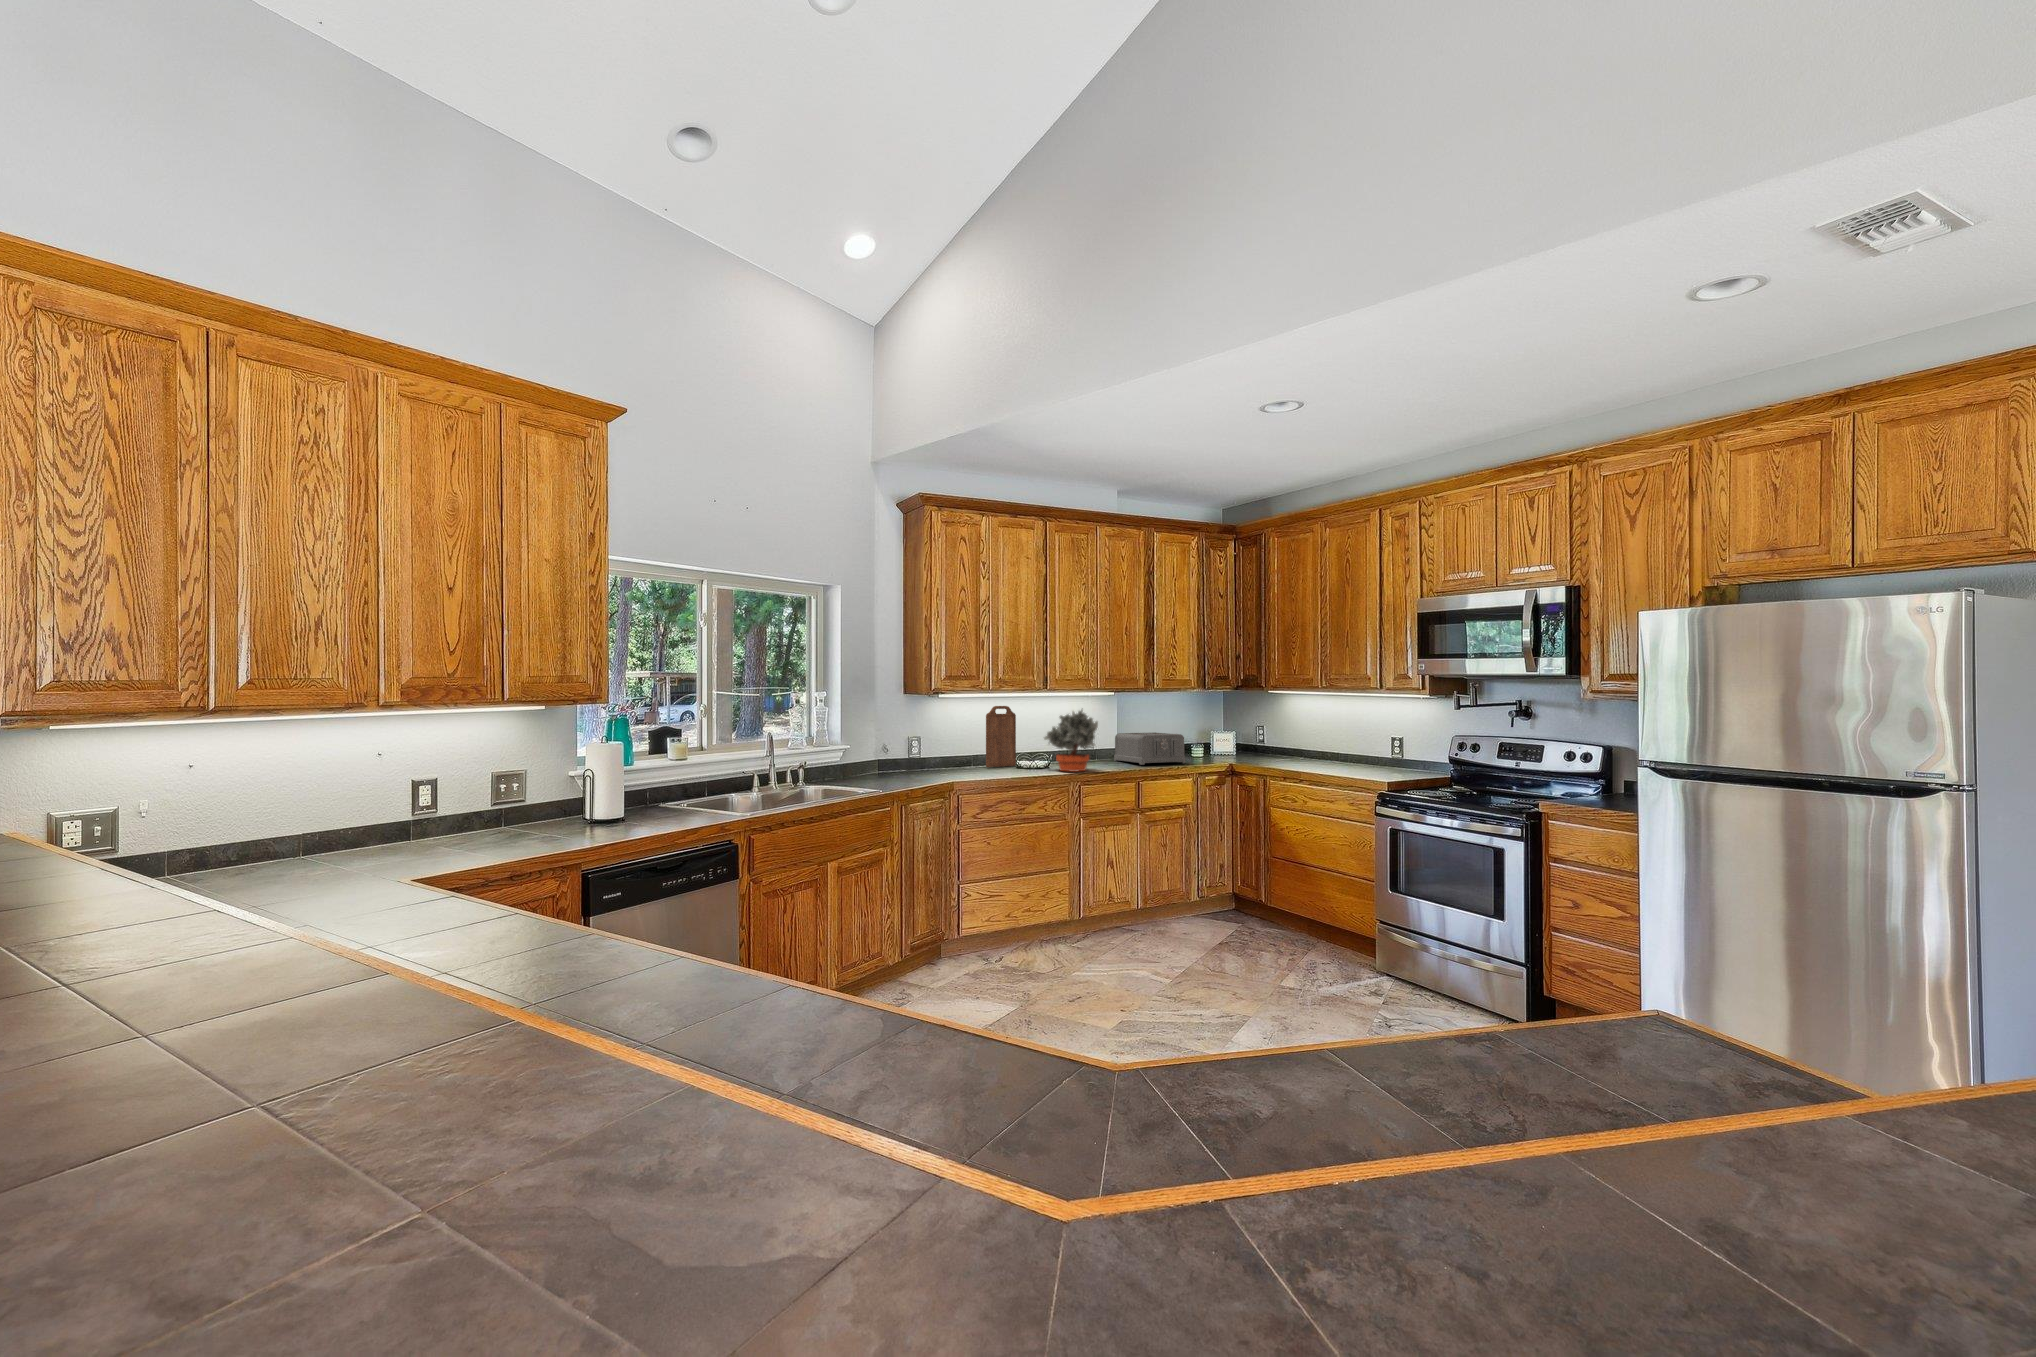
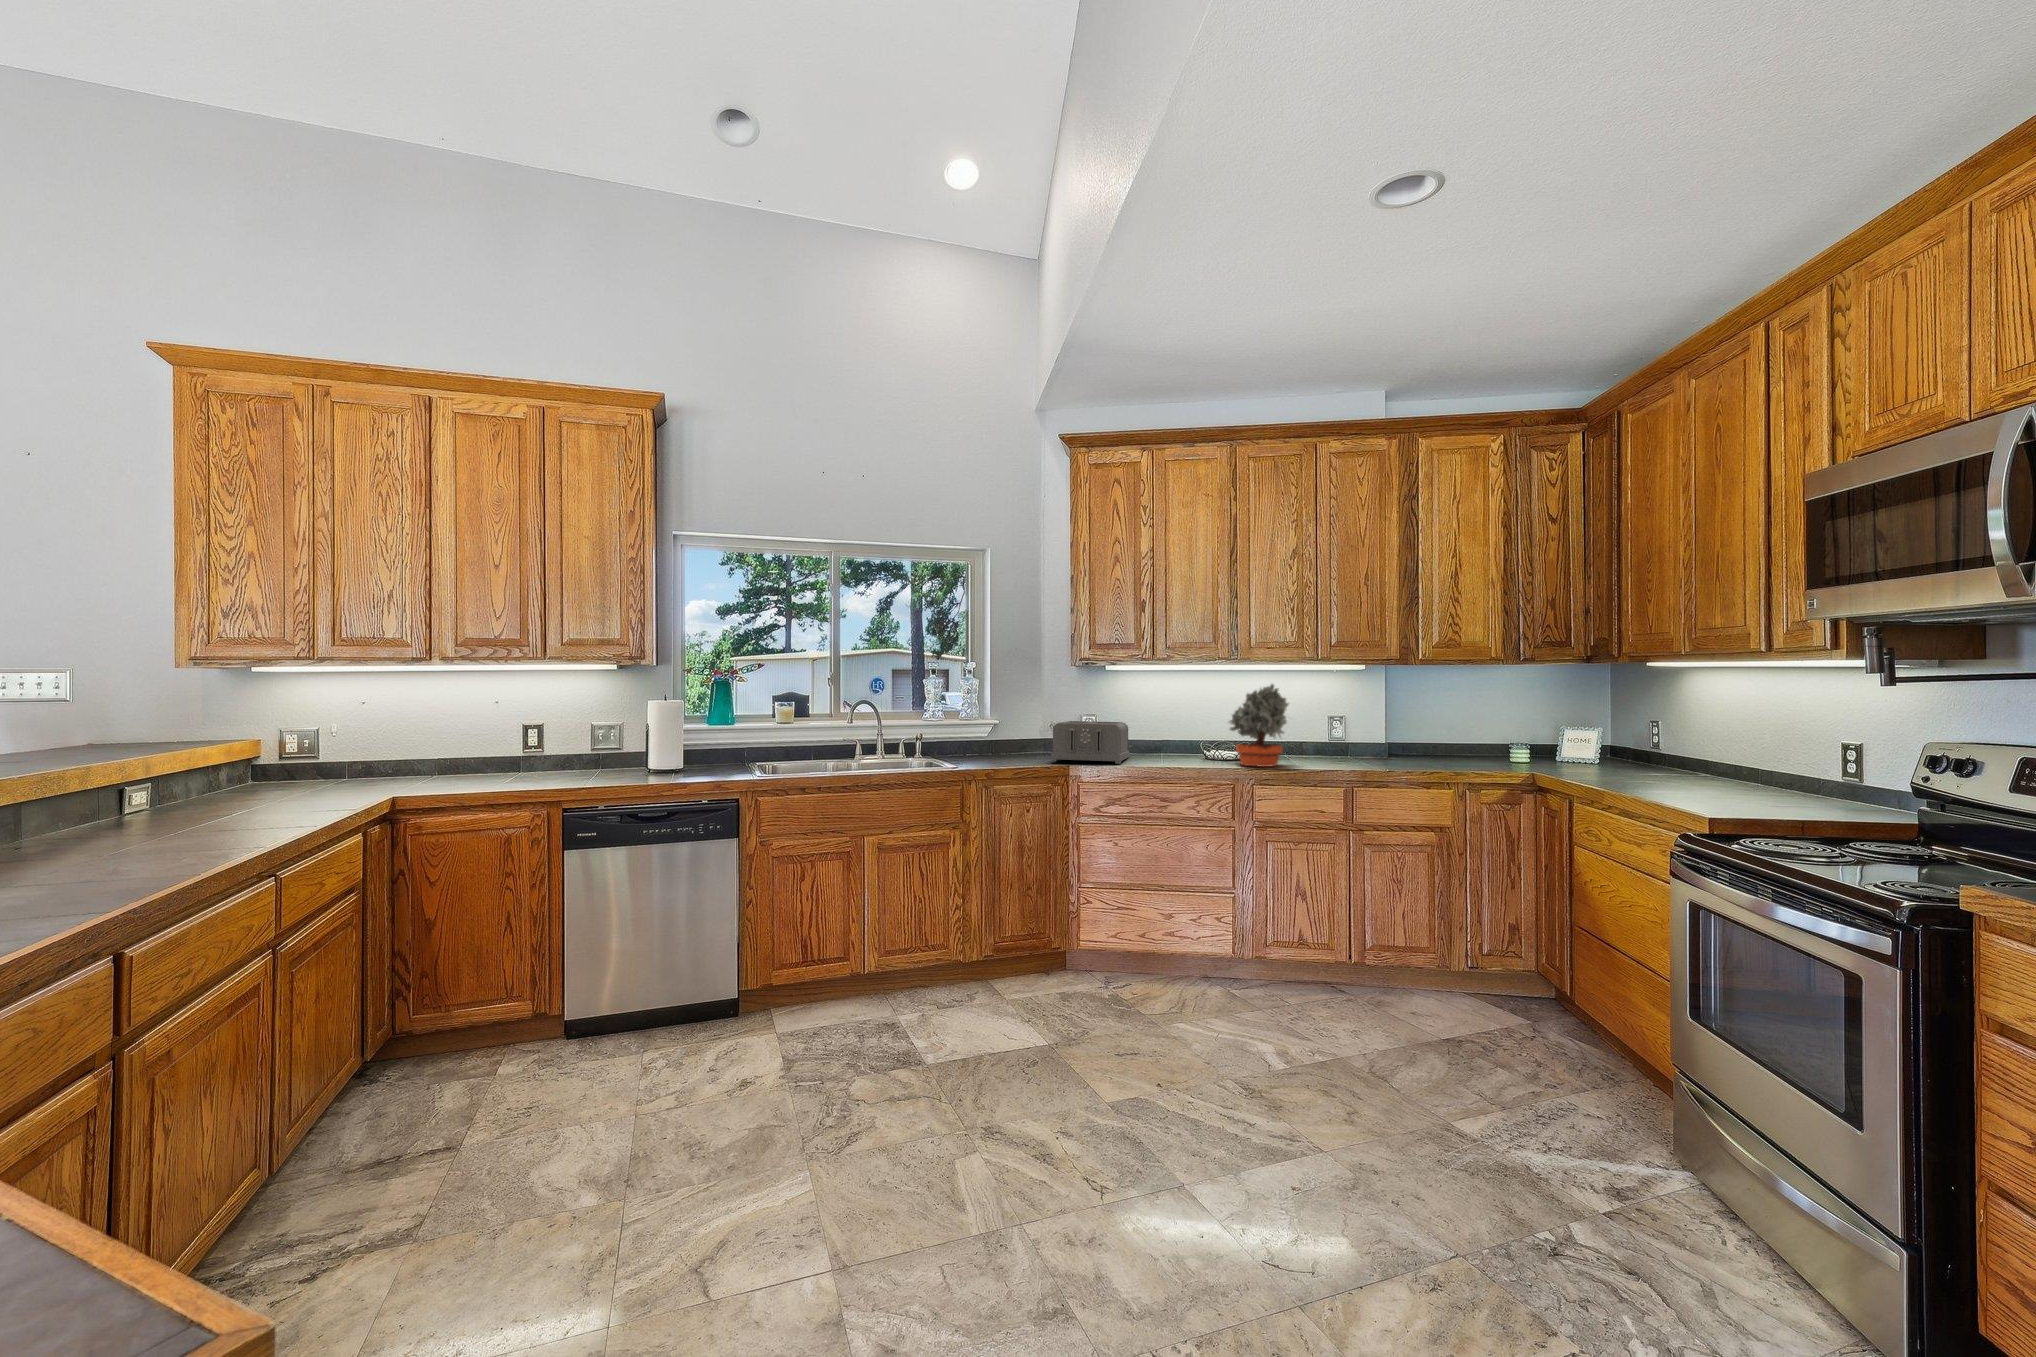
cutting board: present [986,706,1016,767] -> none [1170,682,1215,757]
toaster: present [1114,732,1185,765] -> present [1051,721,1129,764]

